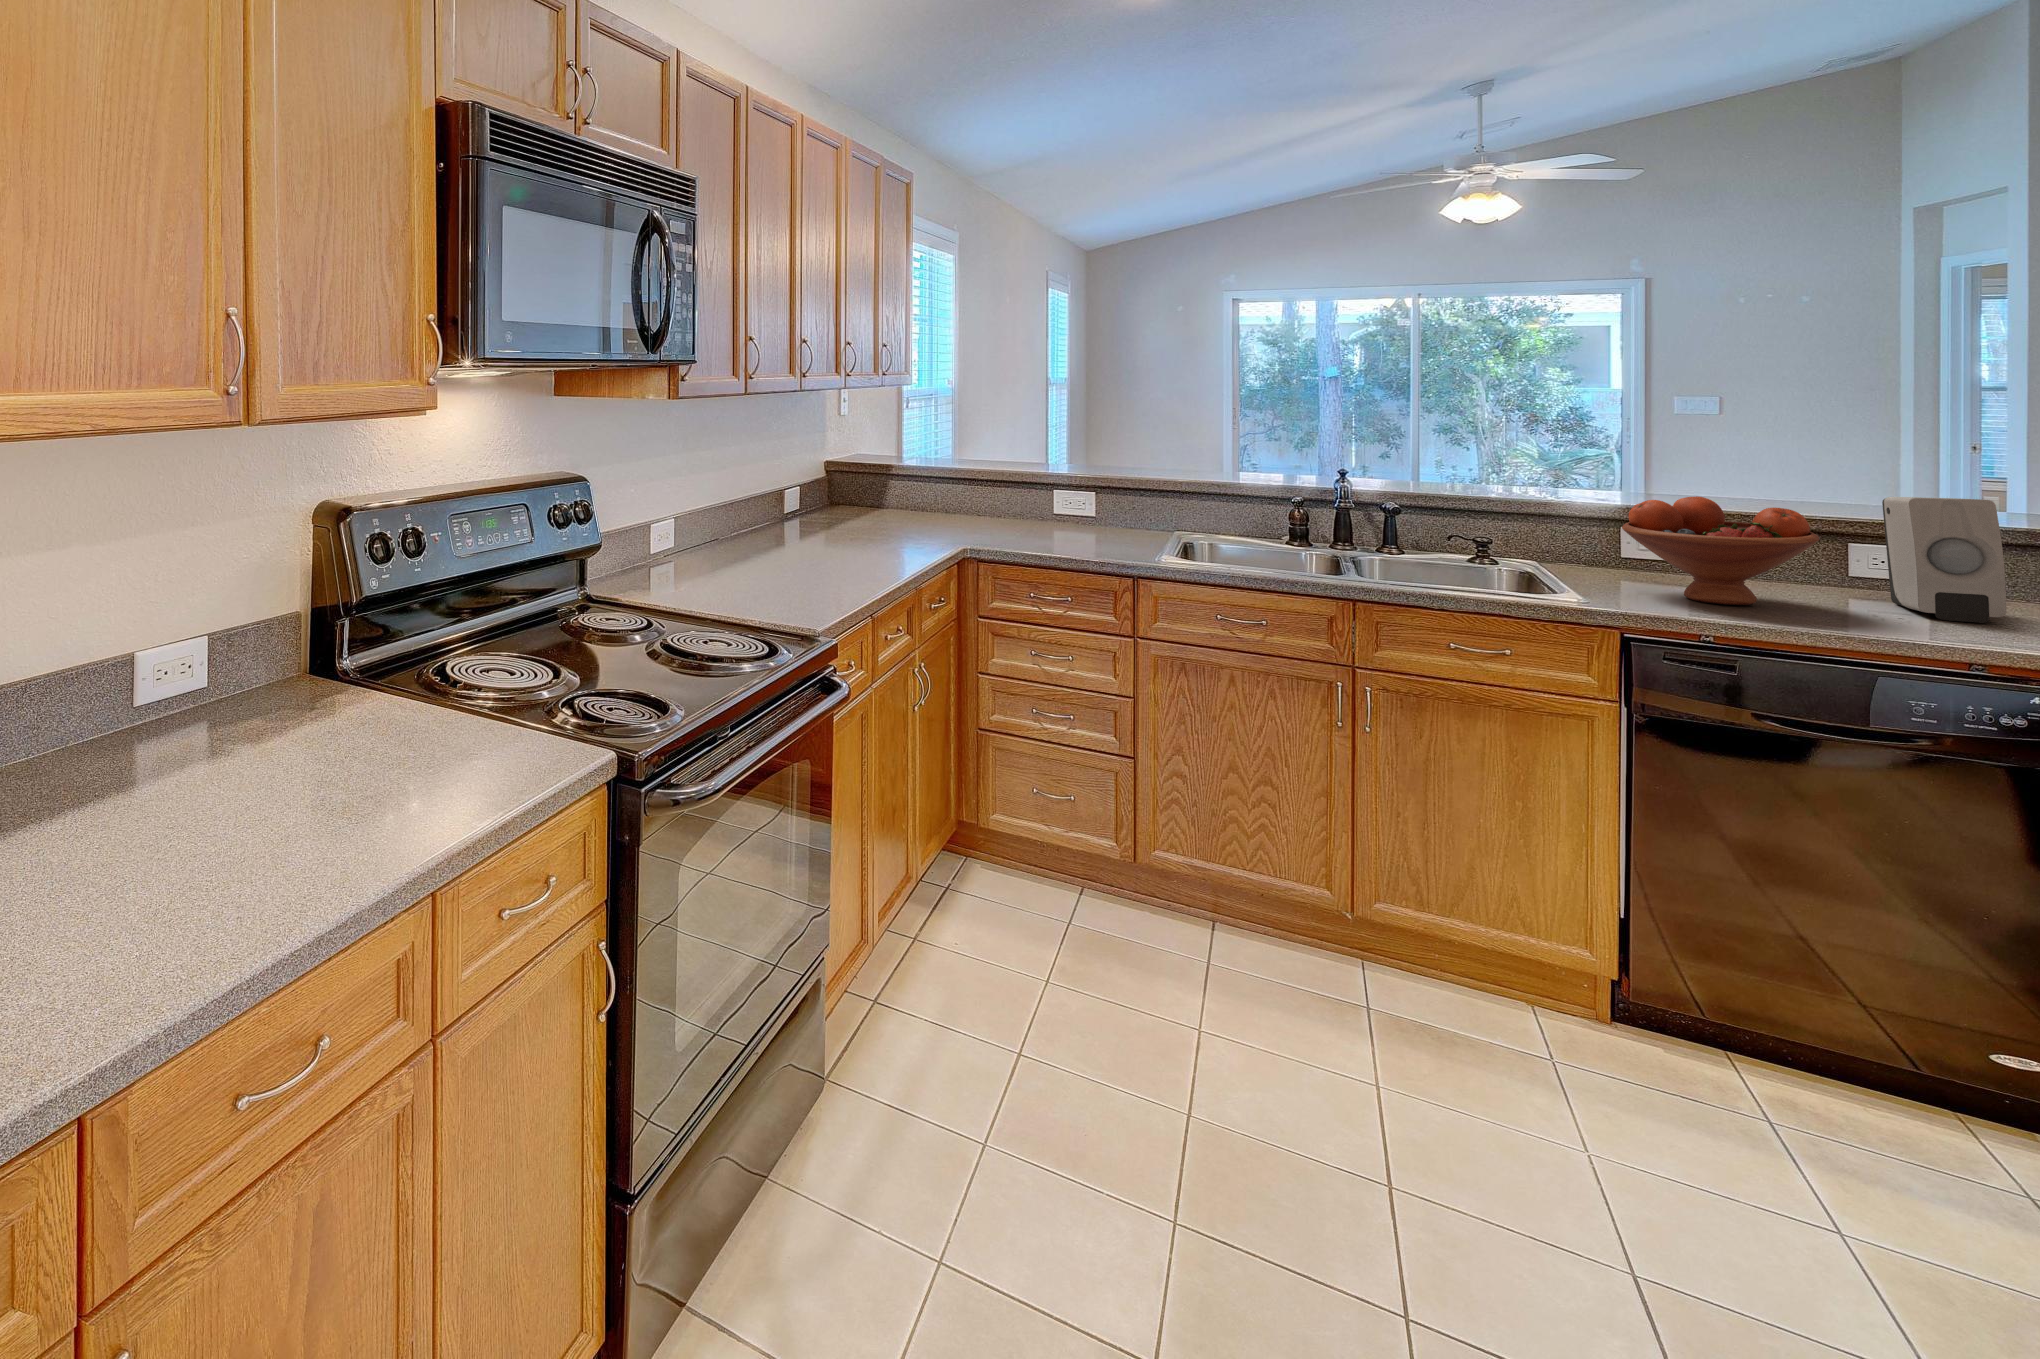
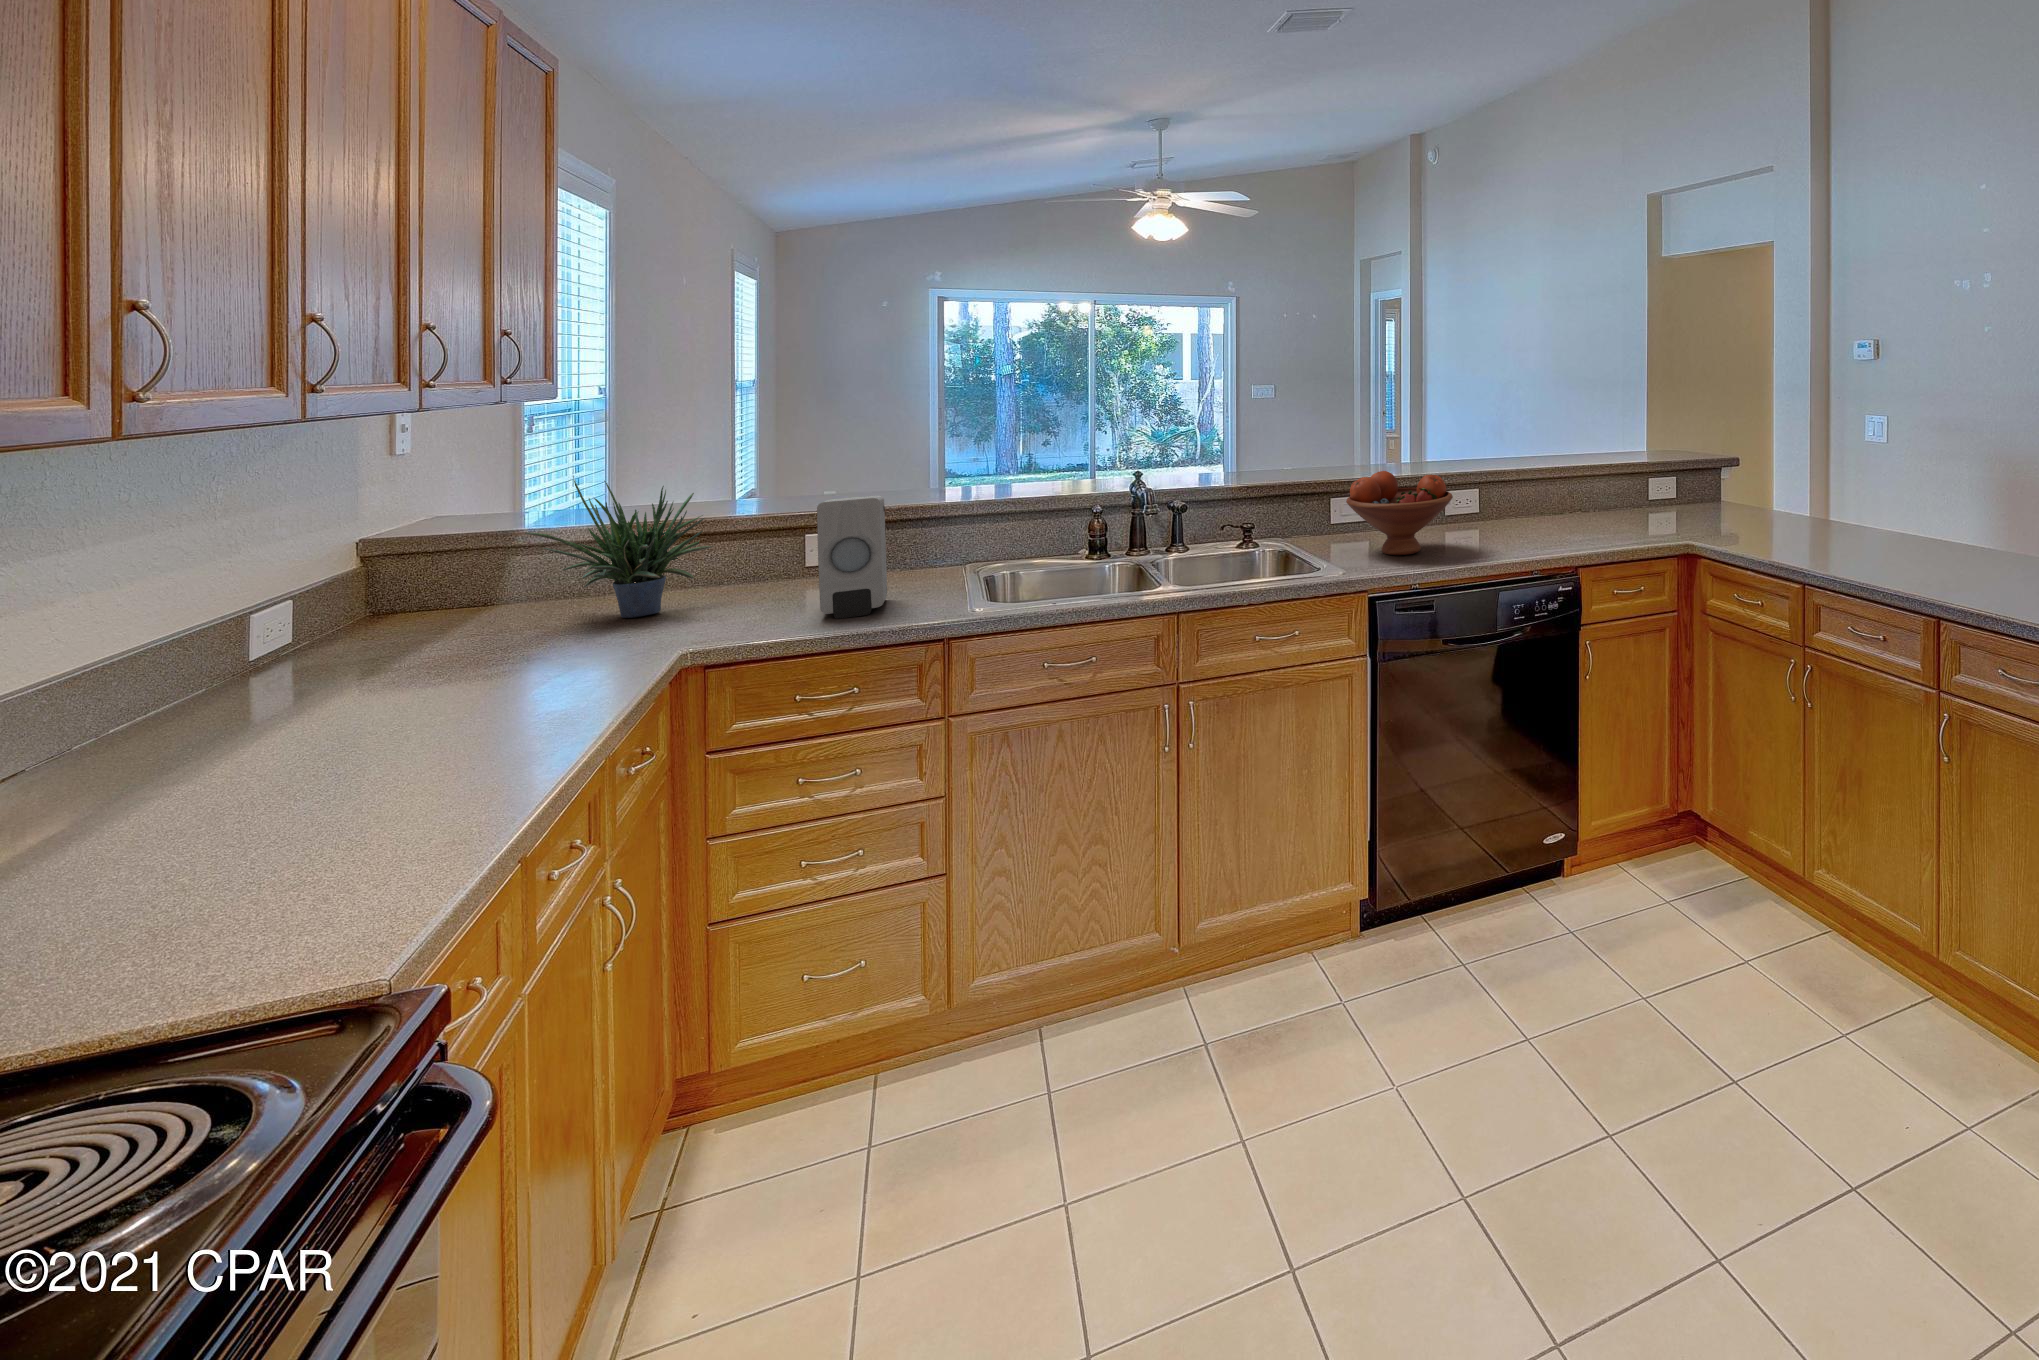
potted plant: none [894,431,1007,527] -> present [525,476,714,618]
soap dispenser: present [1882,497,2006,623] -> present [817,496,887,619]

